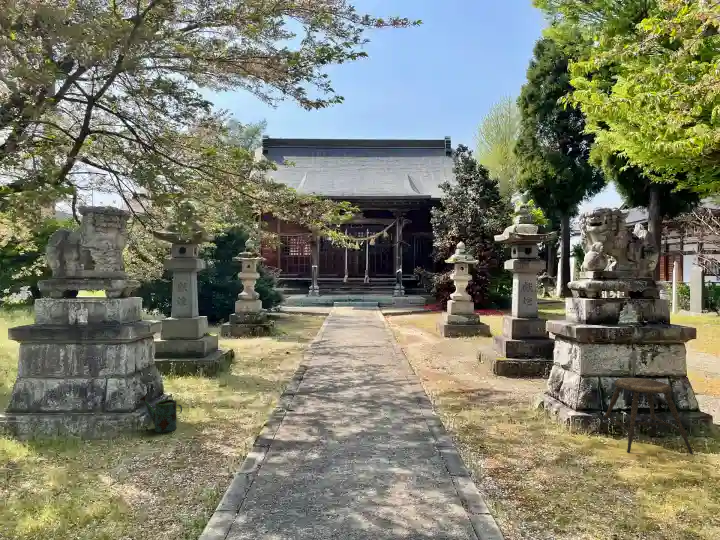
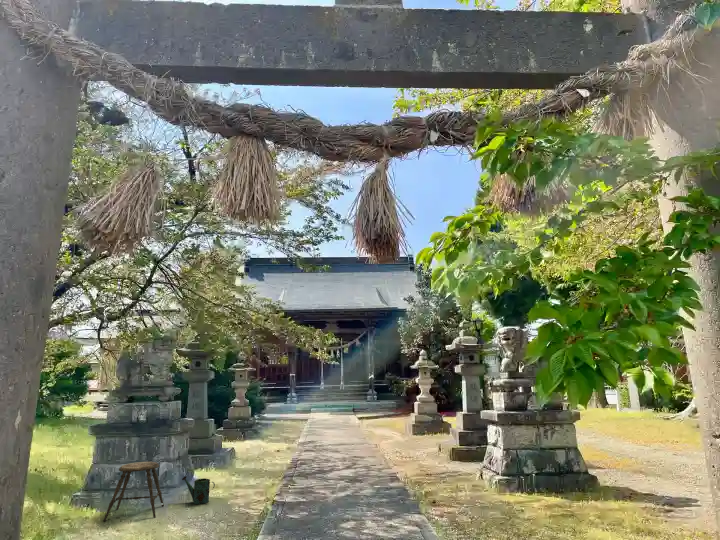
stool: present [599,378,693,454] -> present [103,462,164,521]

